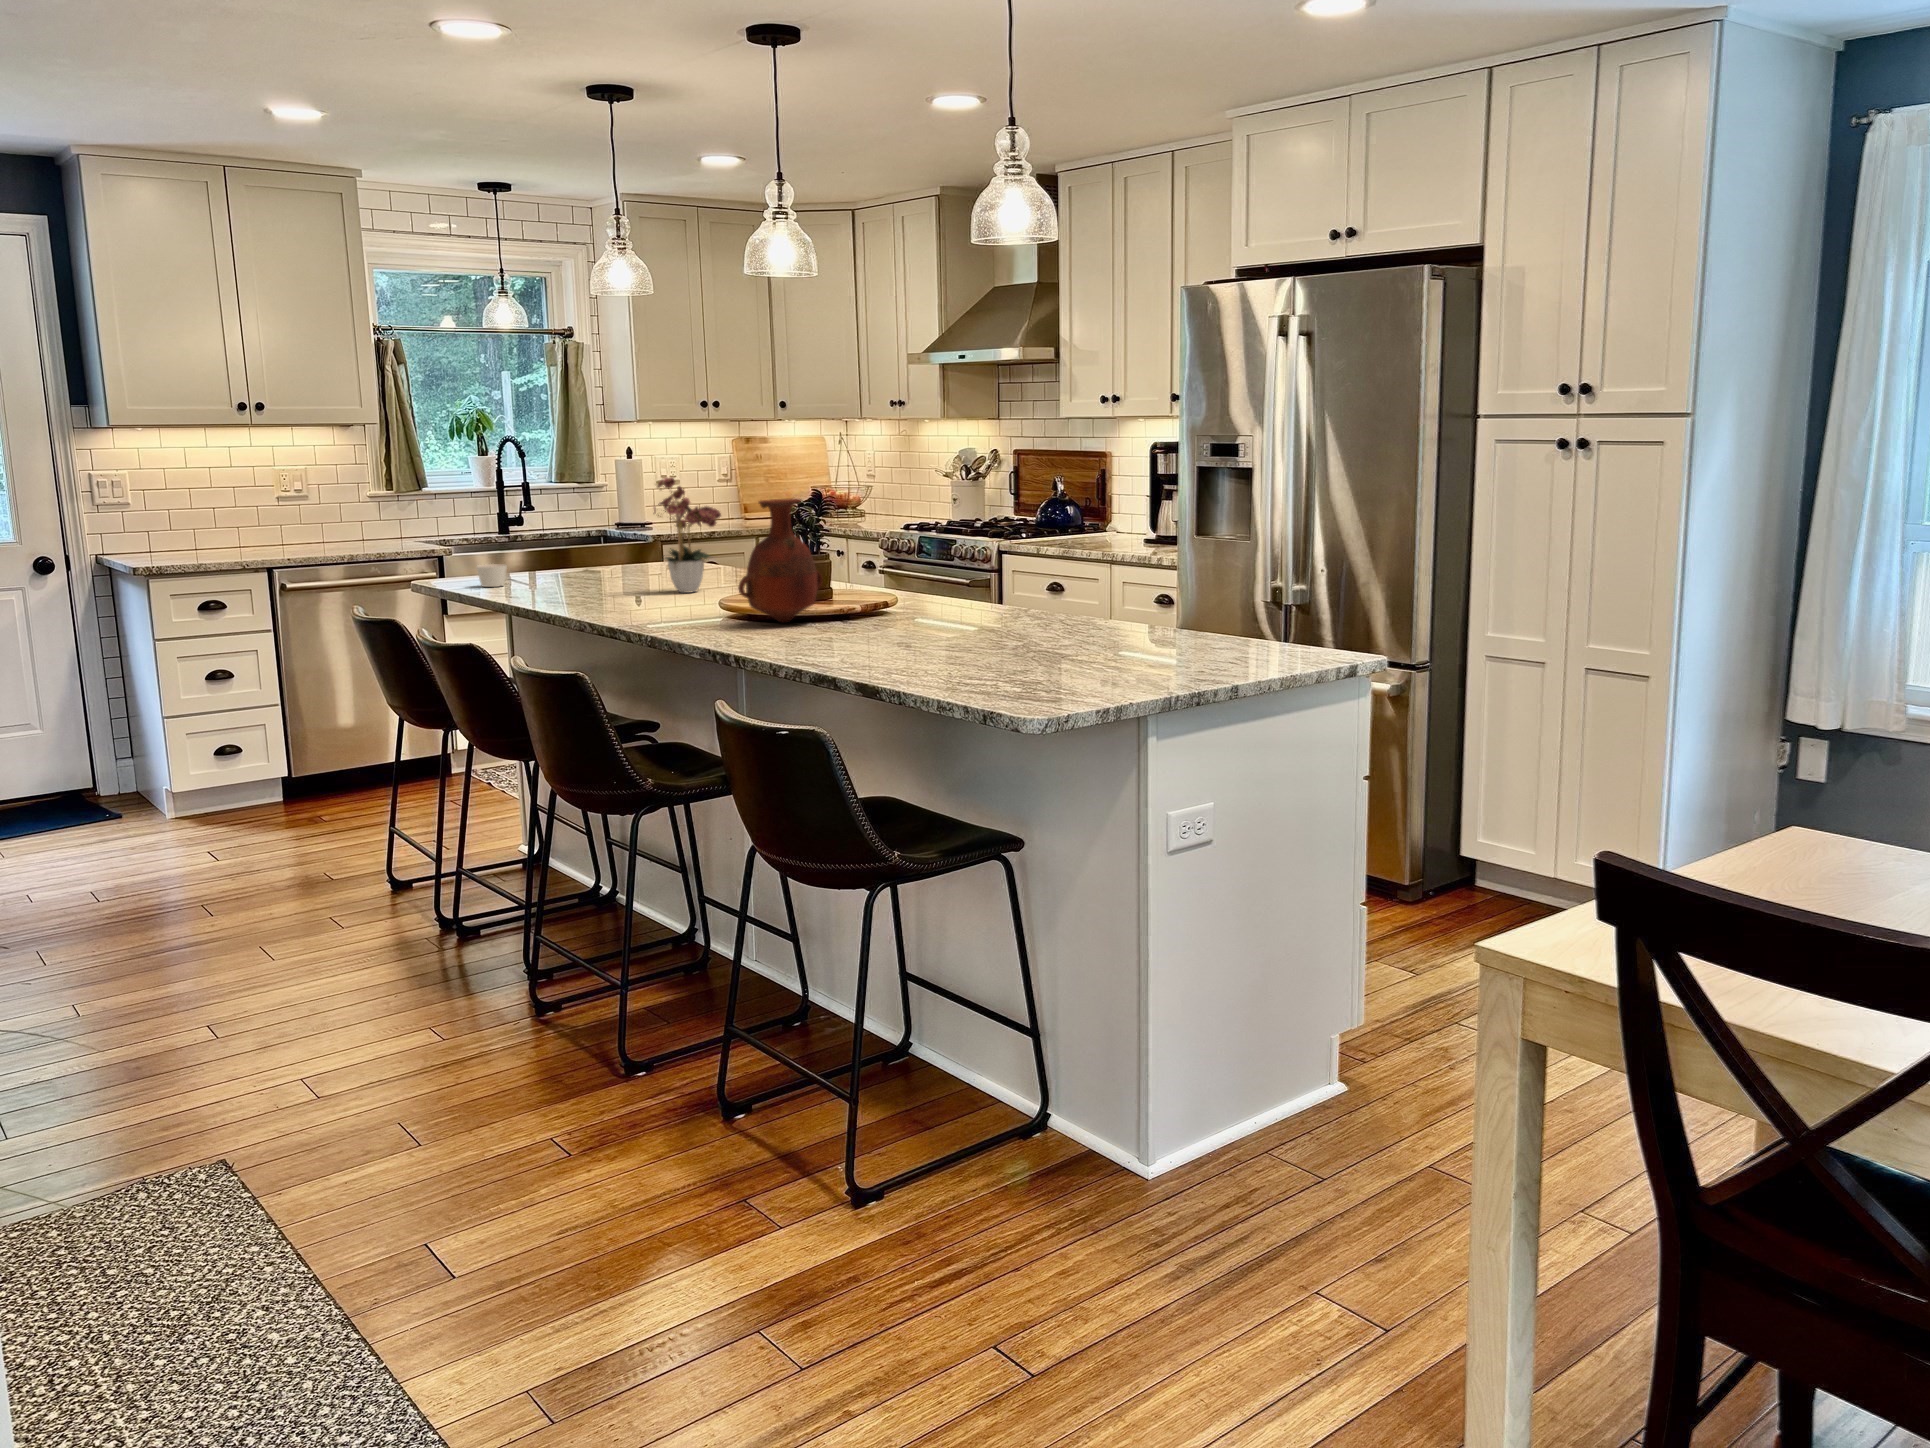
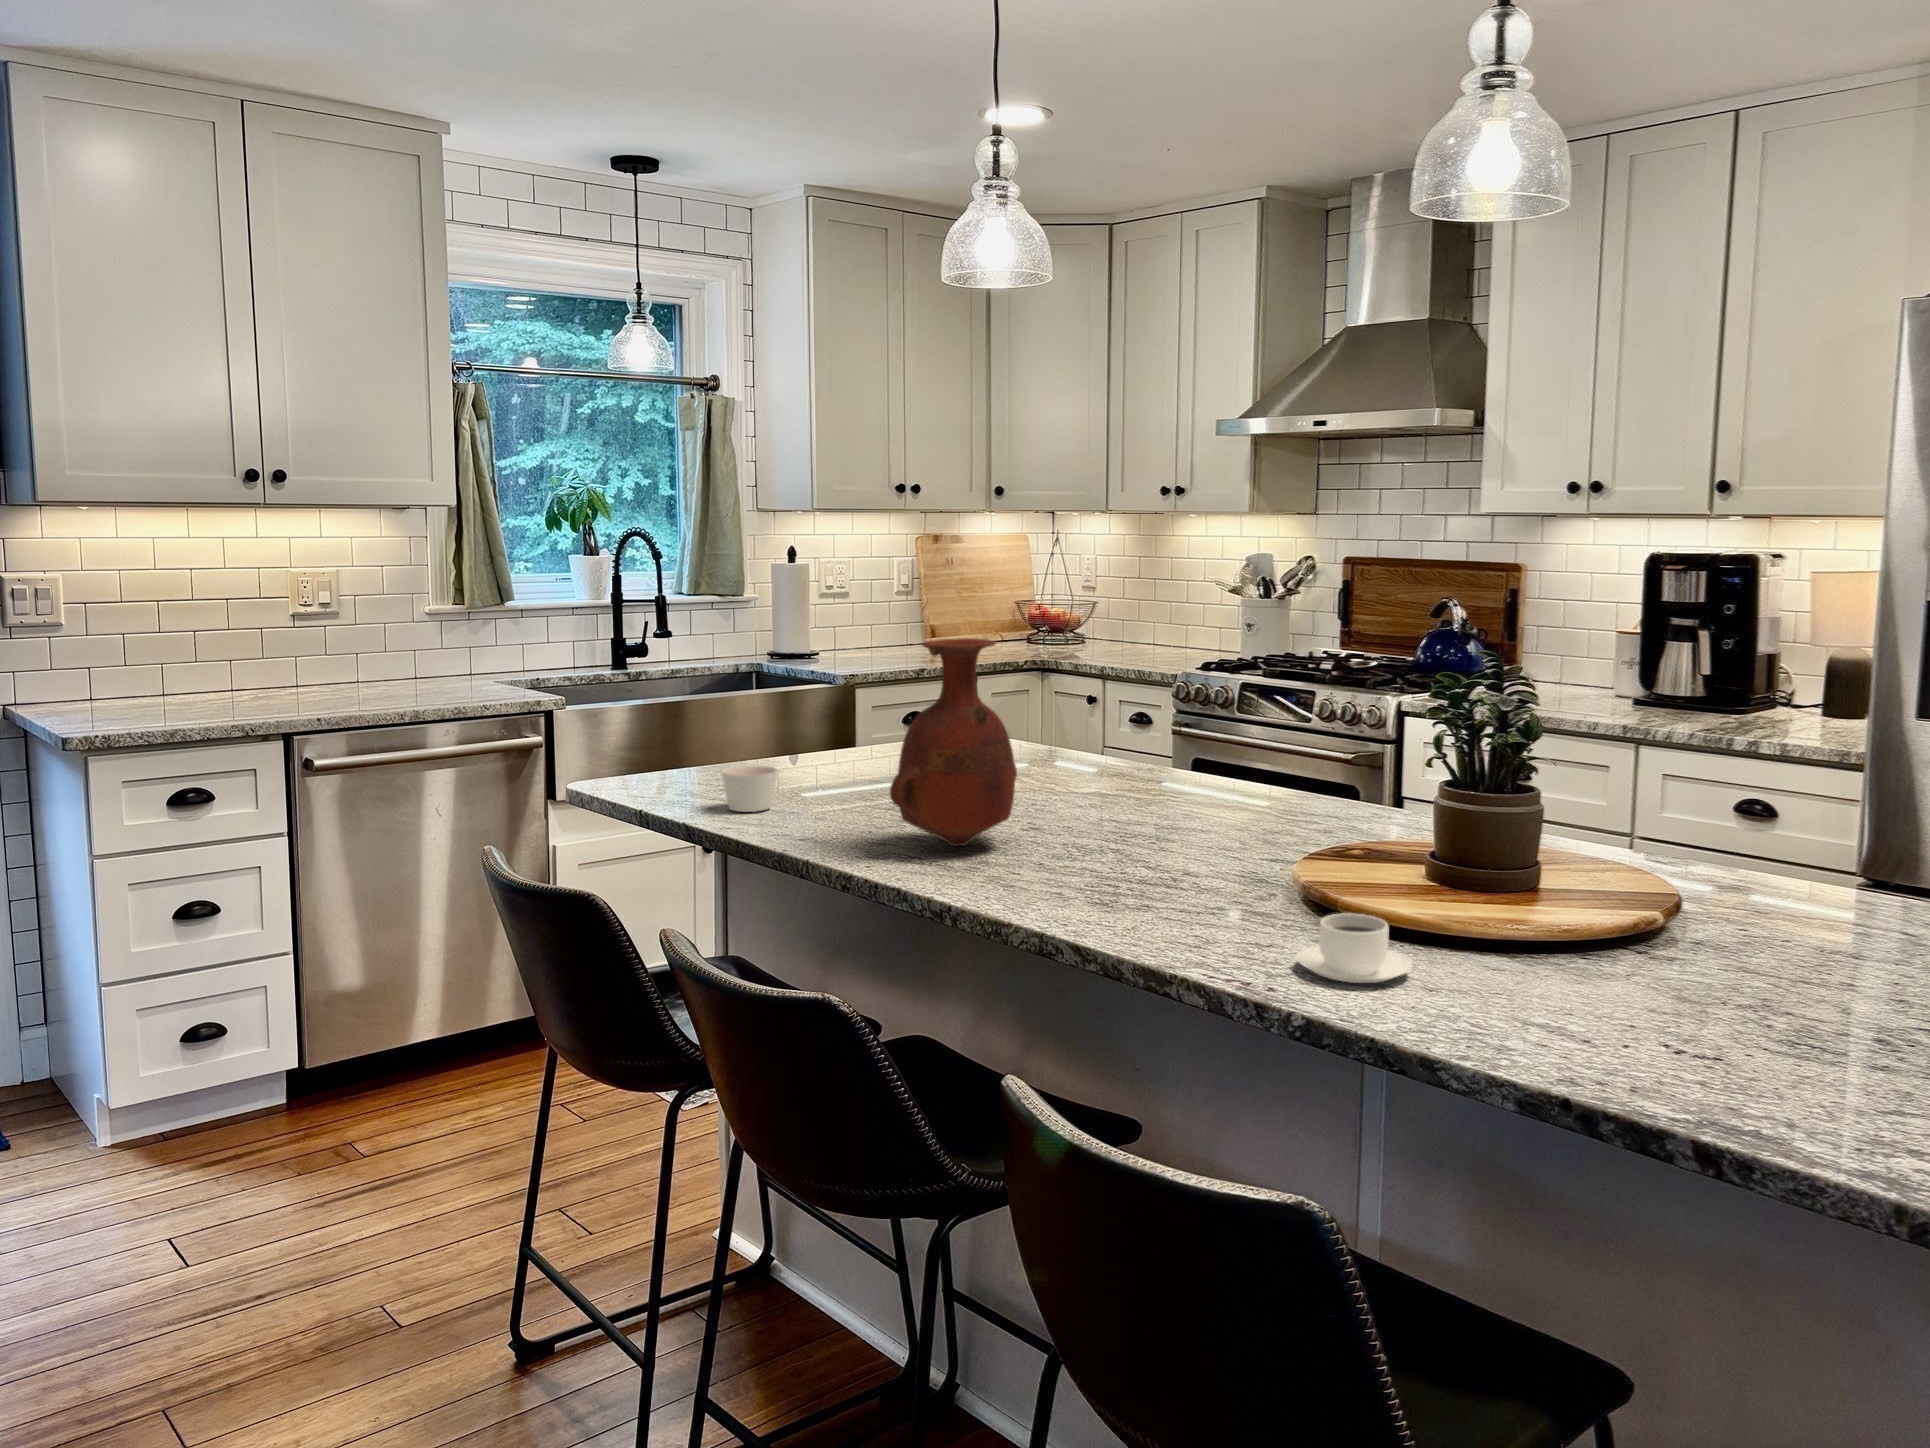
flower arrangement: present [654,477,721,593] -> none [1115,604,1243,841]
vase: present [738,498,823,622] -> present [890,638,1017,846]
coffee cup: none [646,597,695,622] -> present [1296,913,1412,983]

